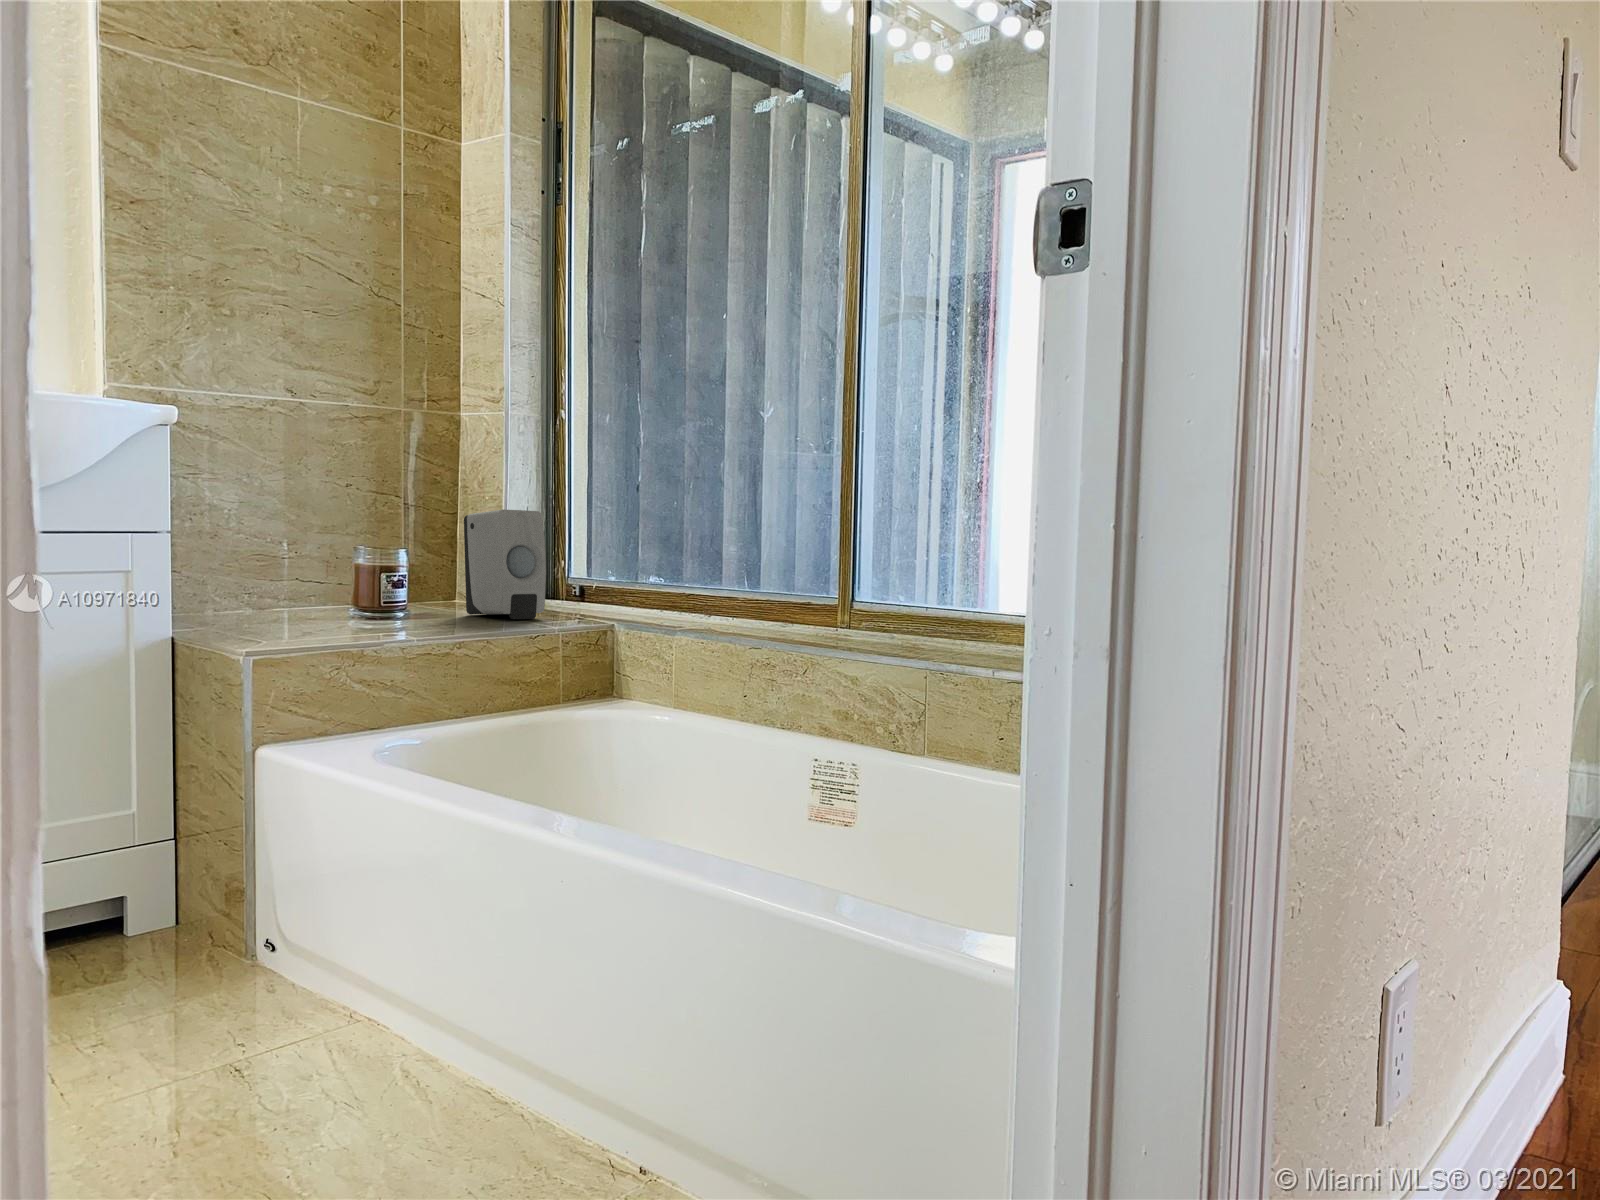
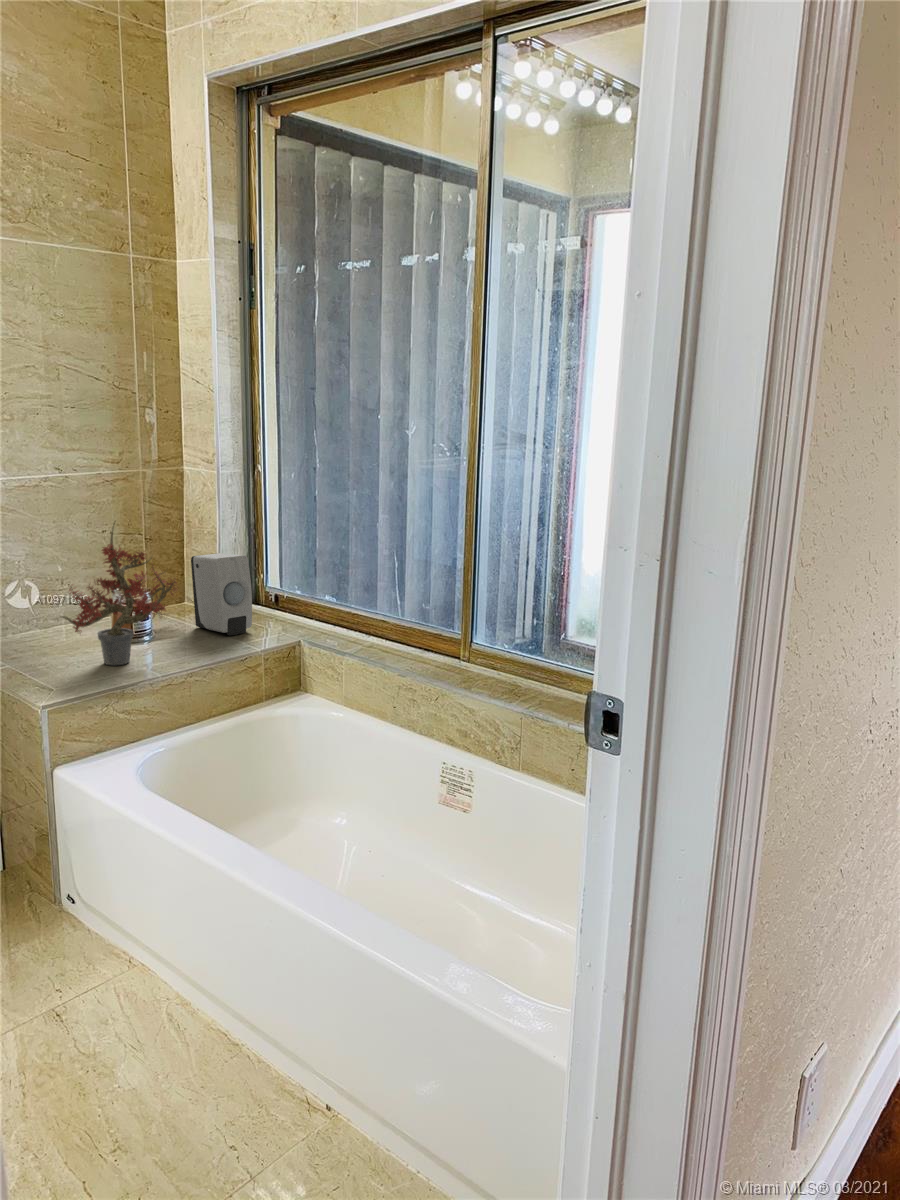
potted plant: none [275,435,447,632] -> present [60,523,177,665]

